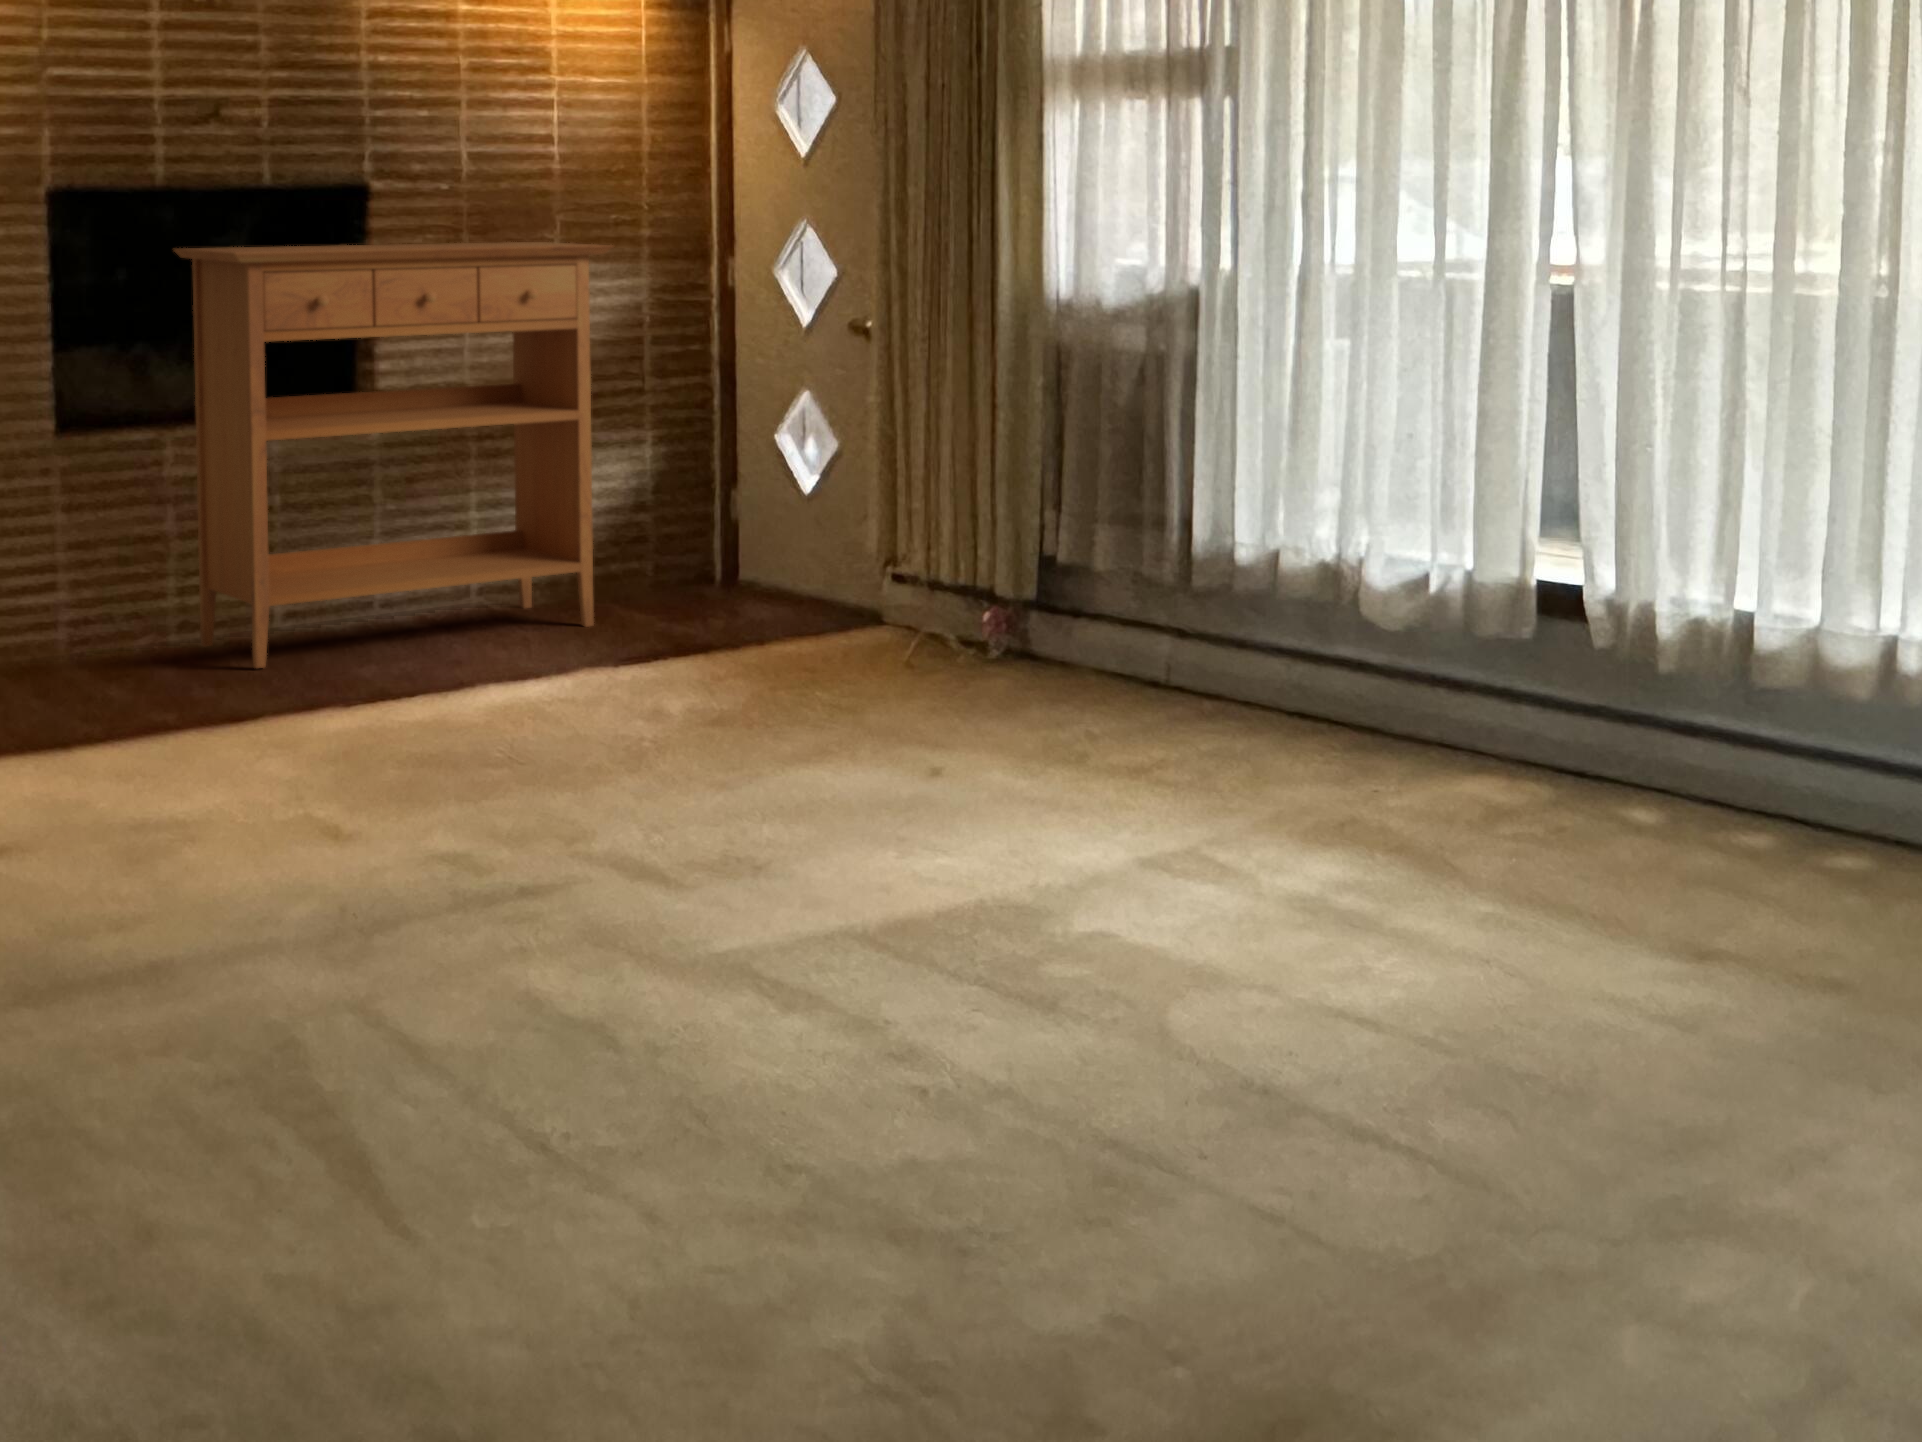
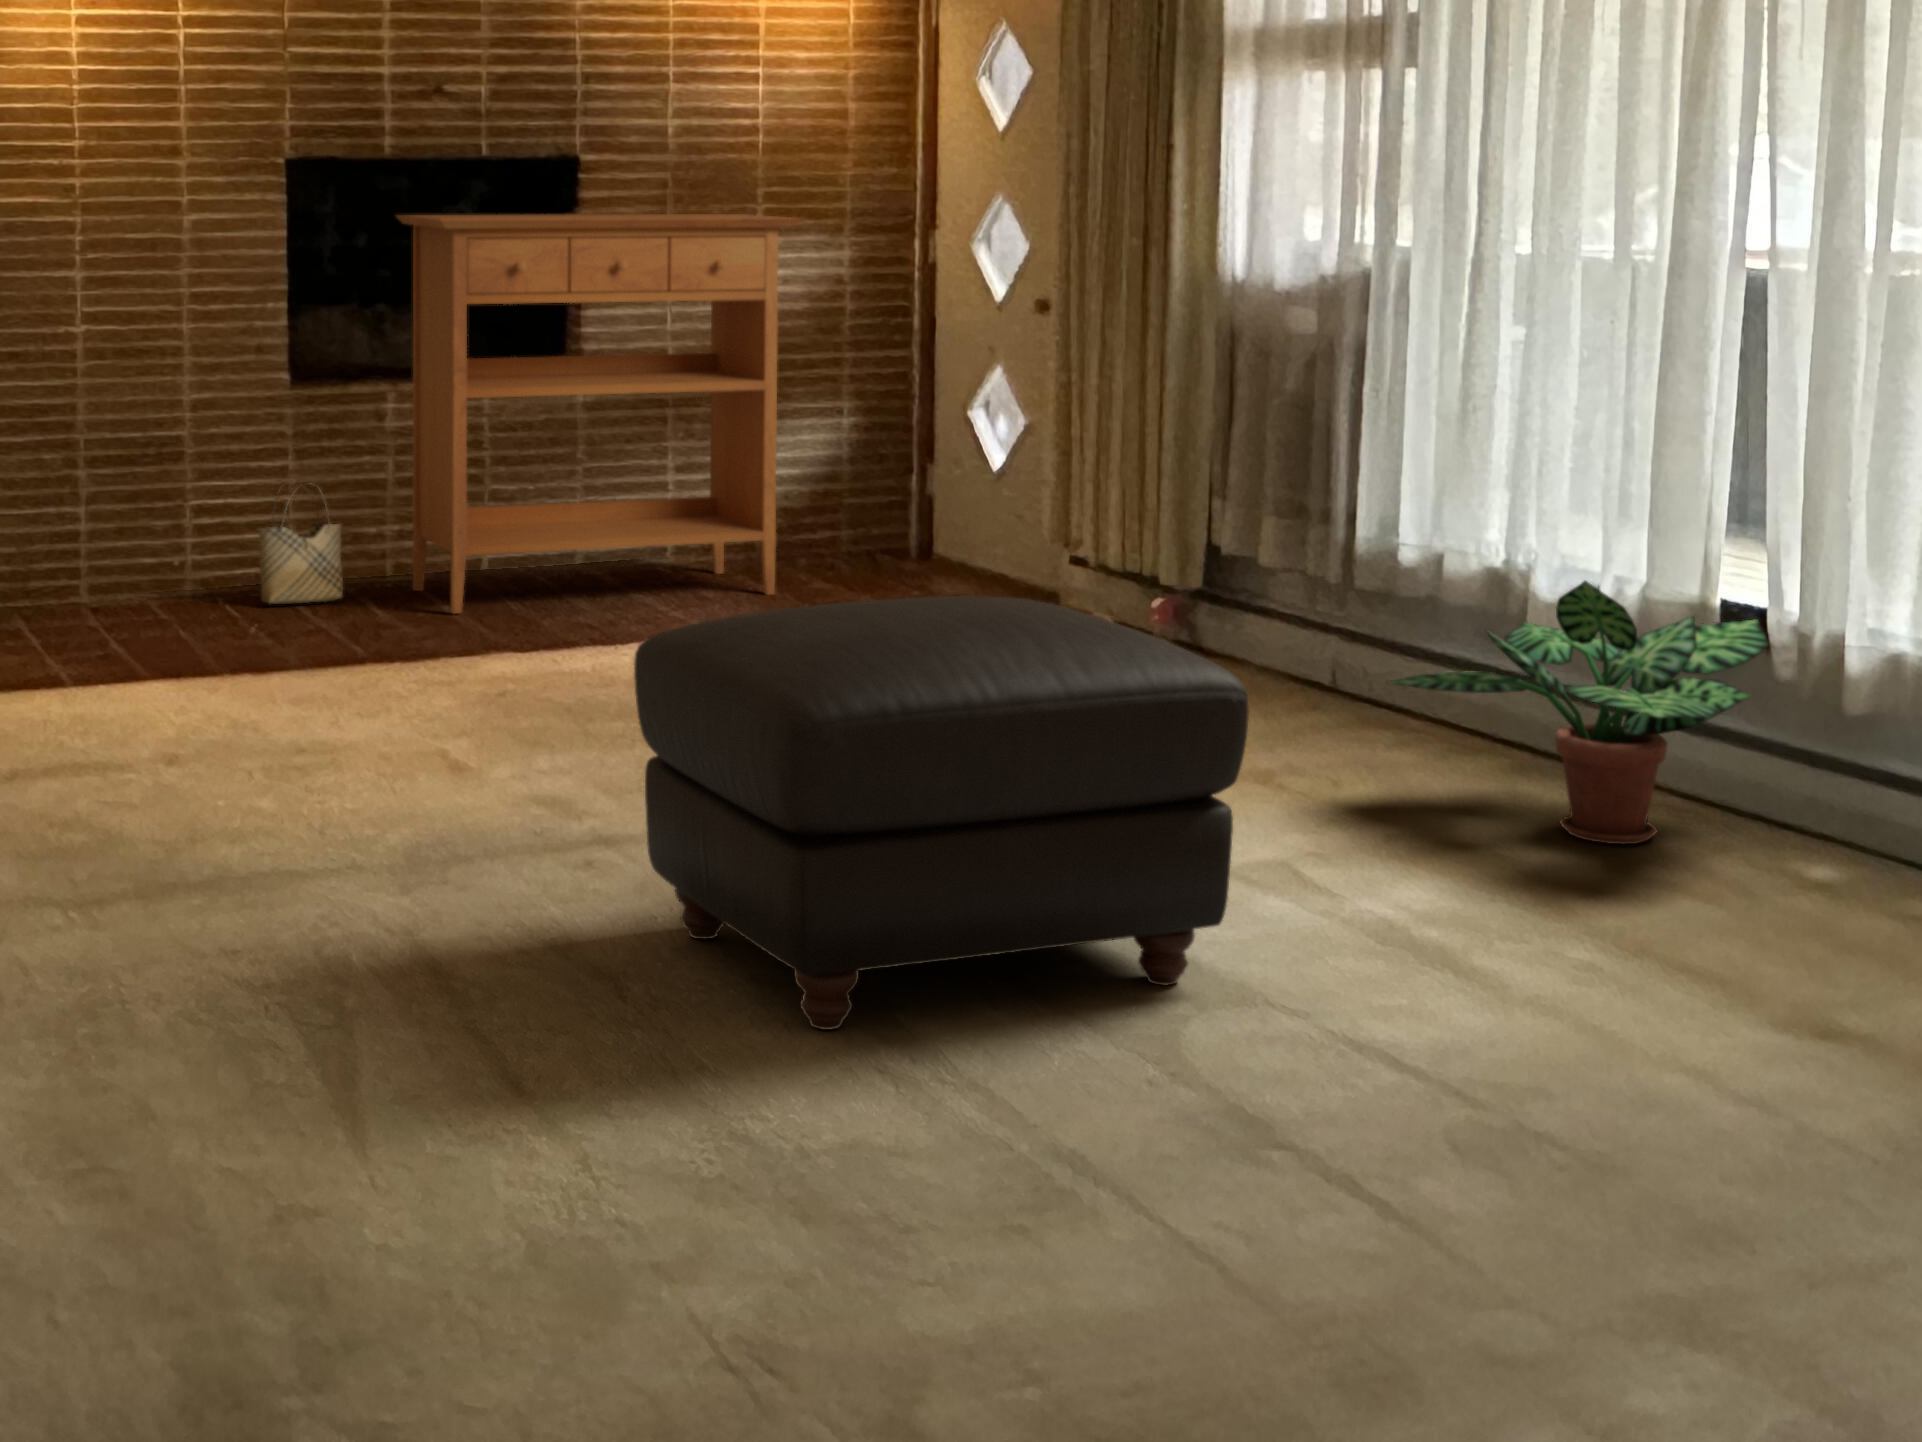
woven basket: none [25,537,125,672] -> present [258,480,343,604]
potted plant: none [1250,569,1583,808] -> present [1388,581,1769,844]
ottoman: none [580,621,1202,1071] -> present [634,596,1249,1030]

